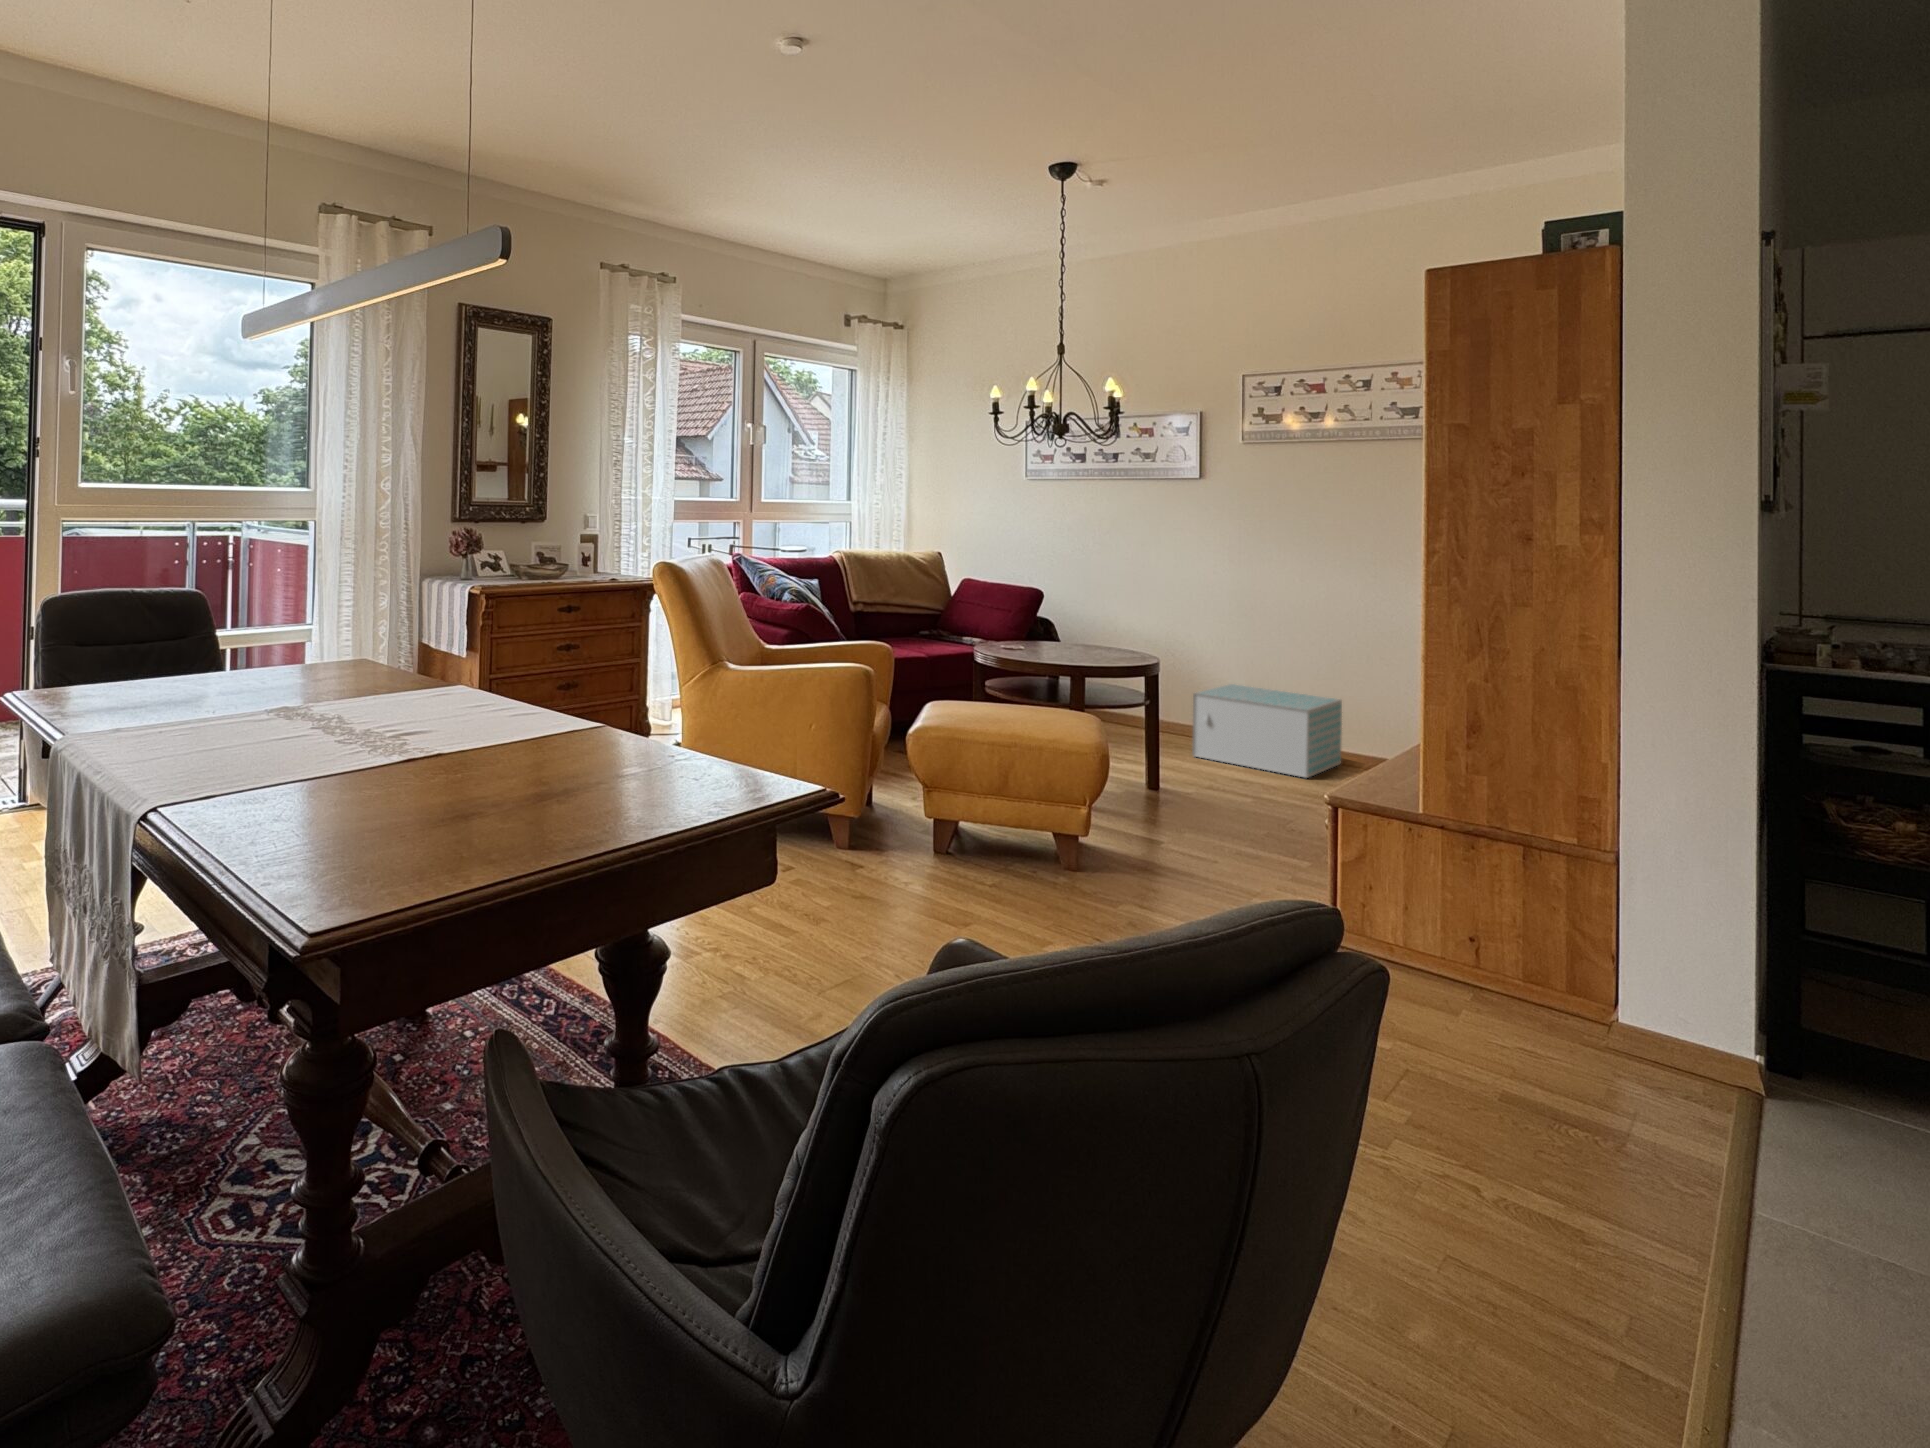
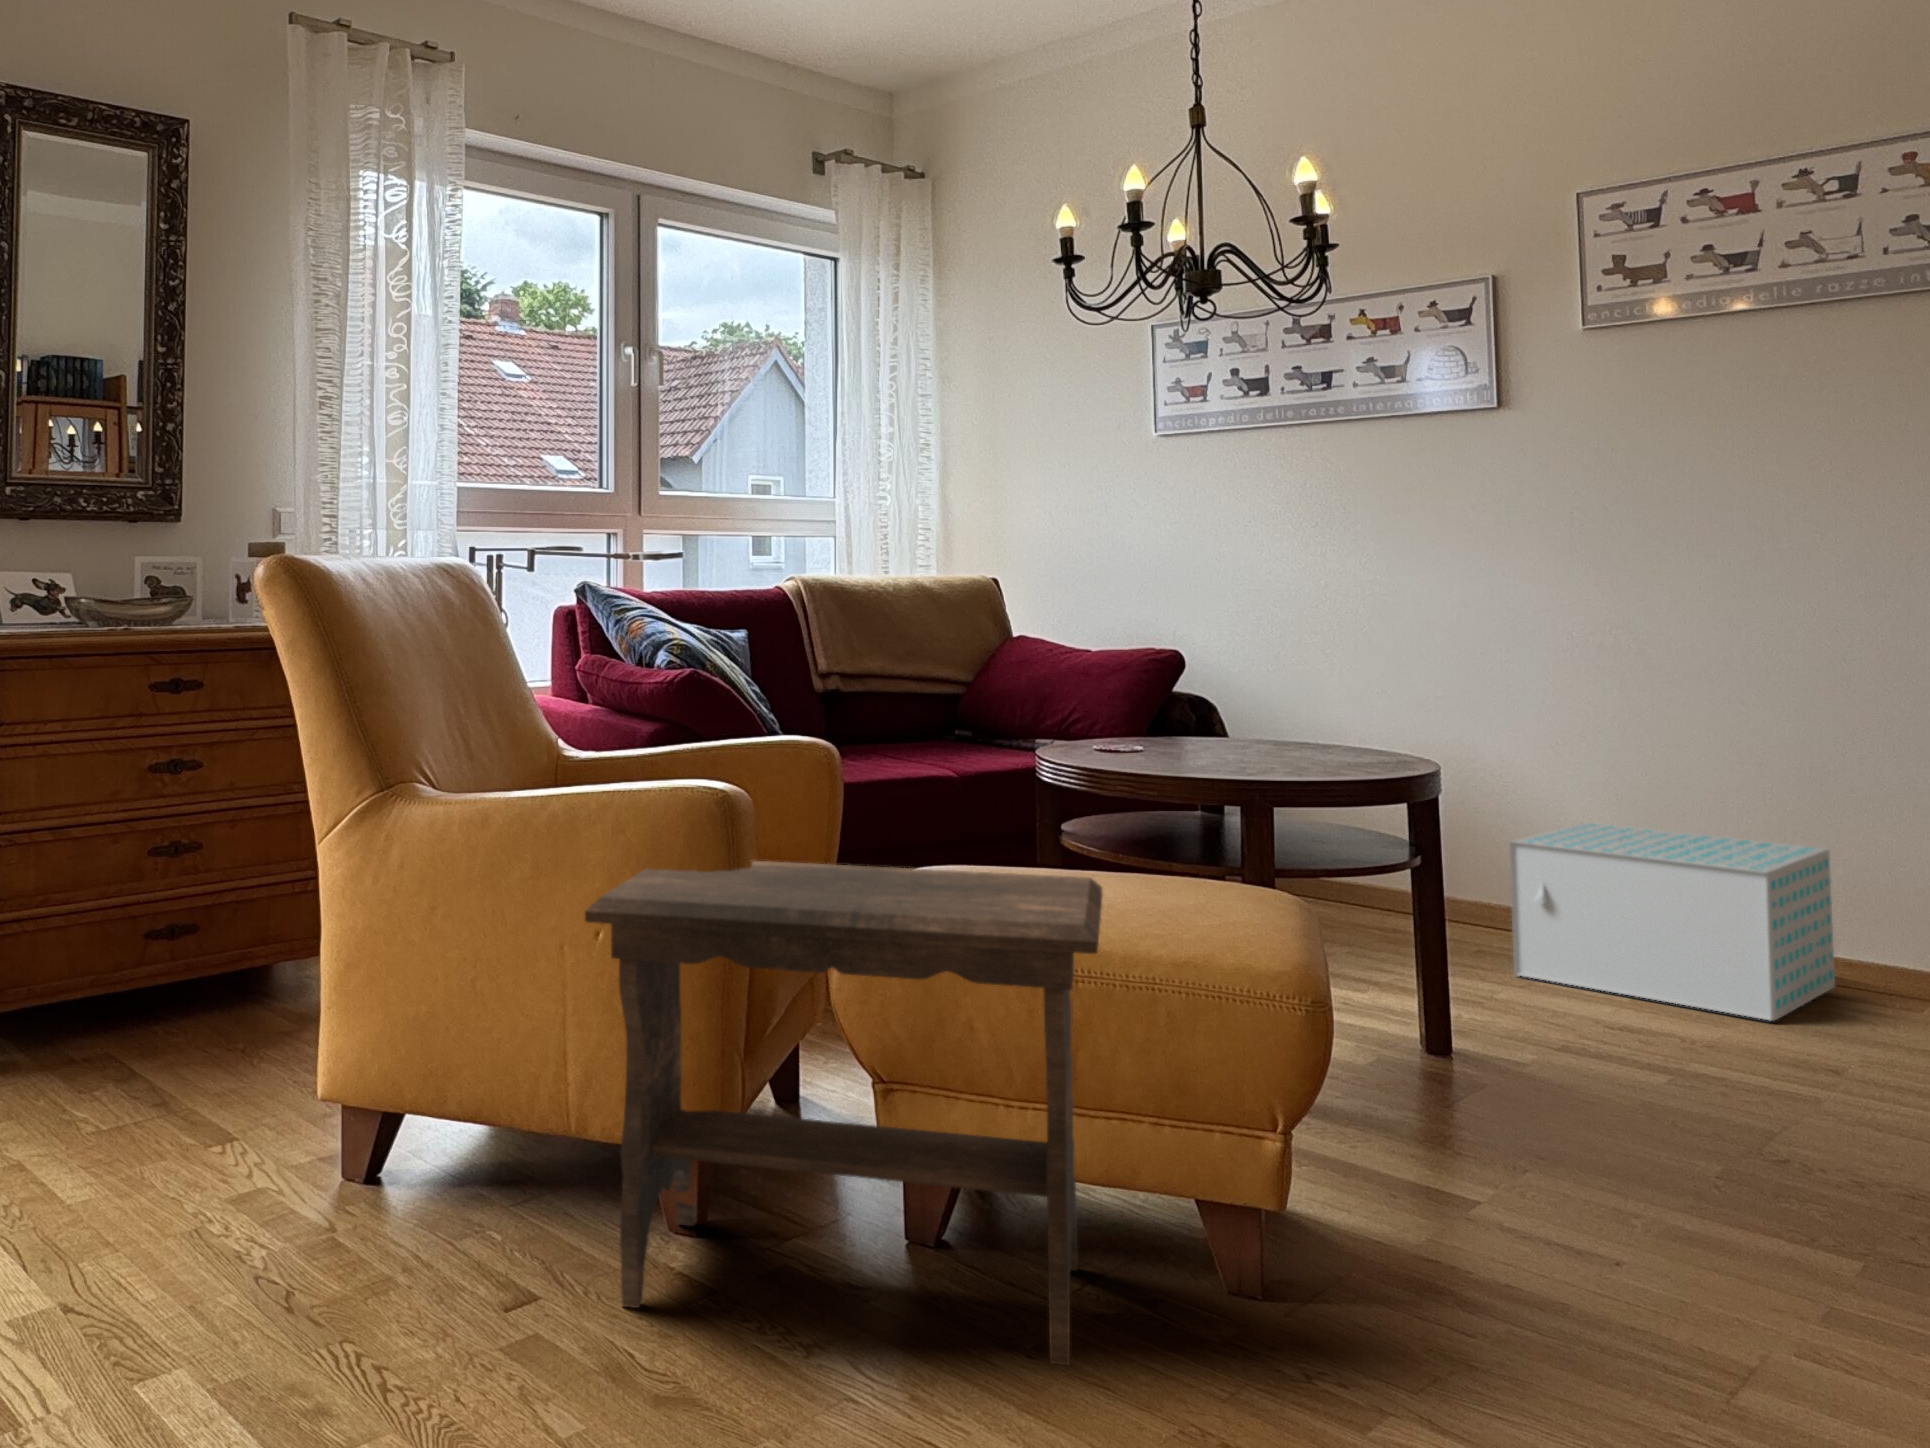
footstool: none [816,697,1021,892] -> present [585,861,1102,1365]

